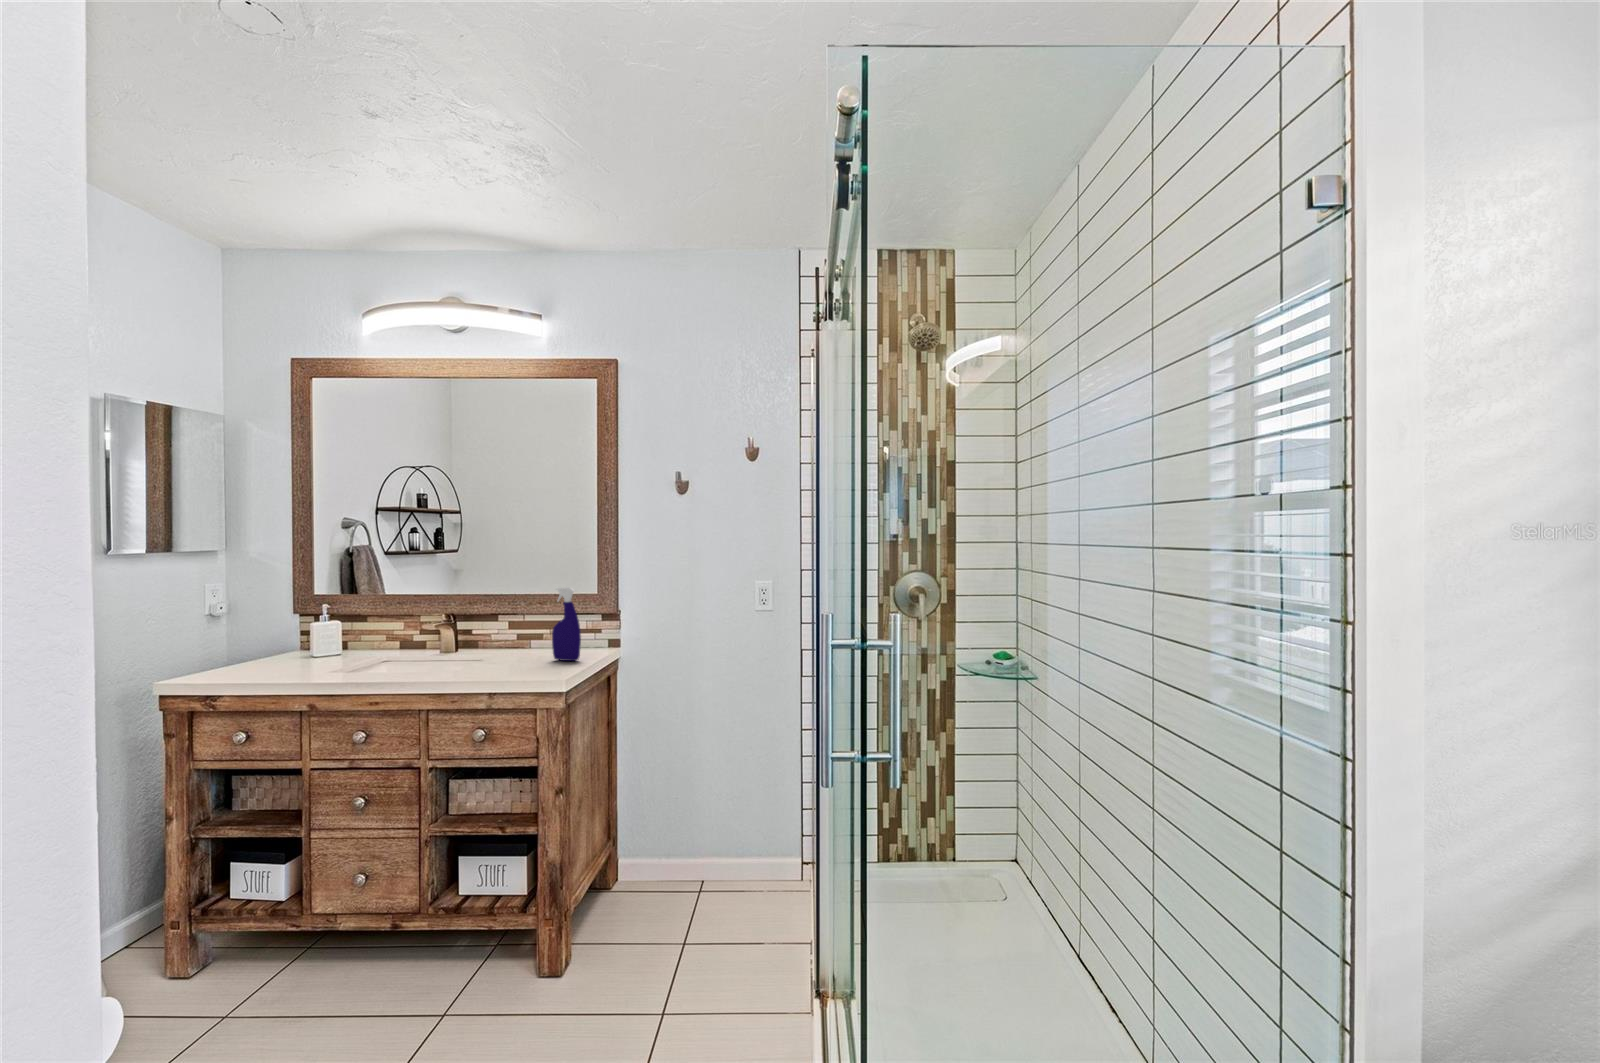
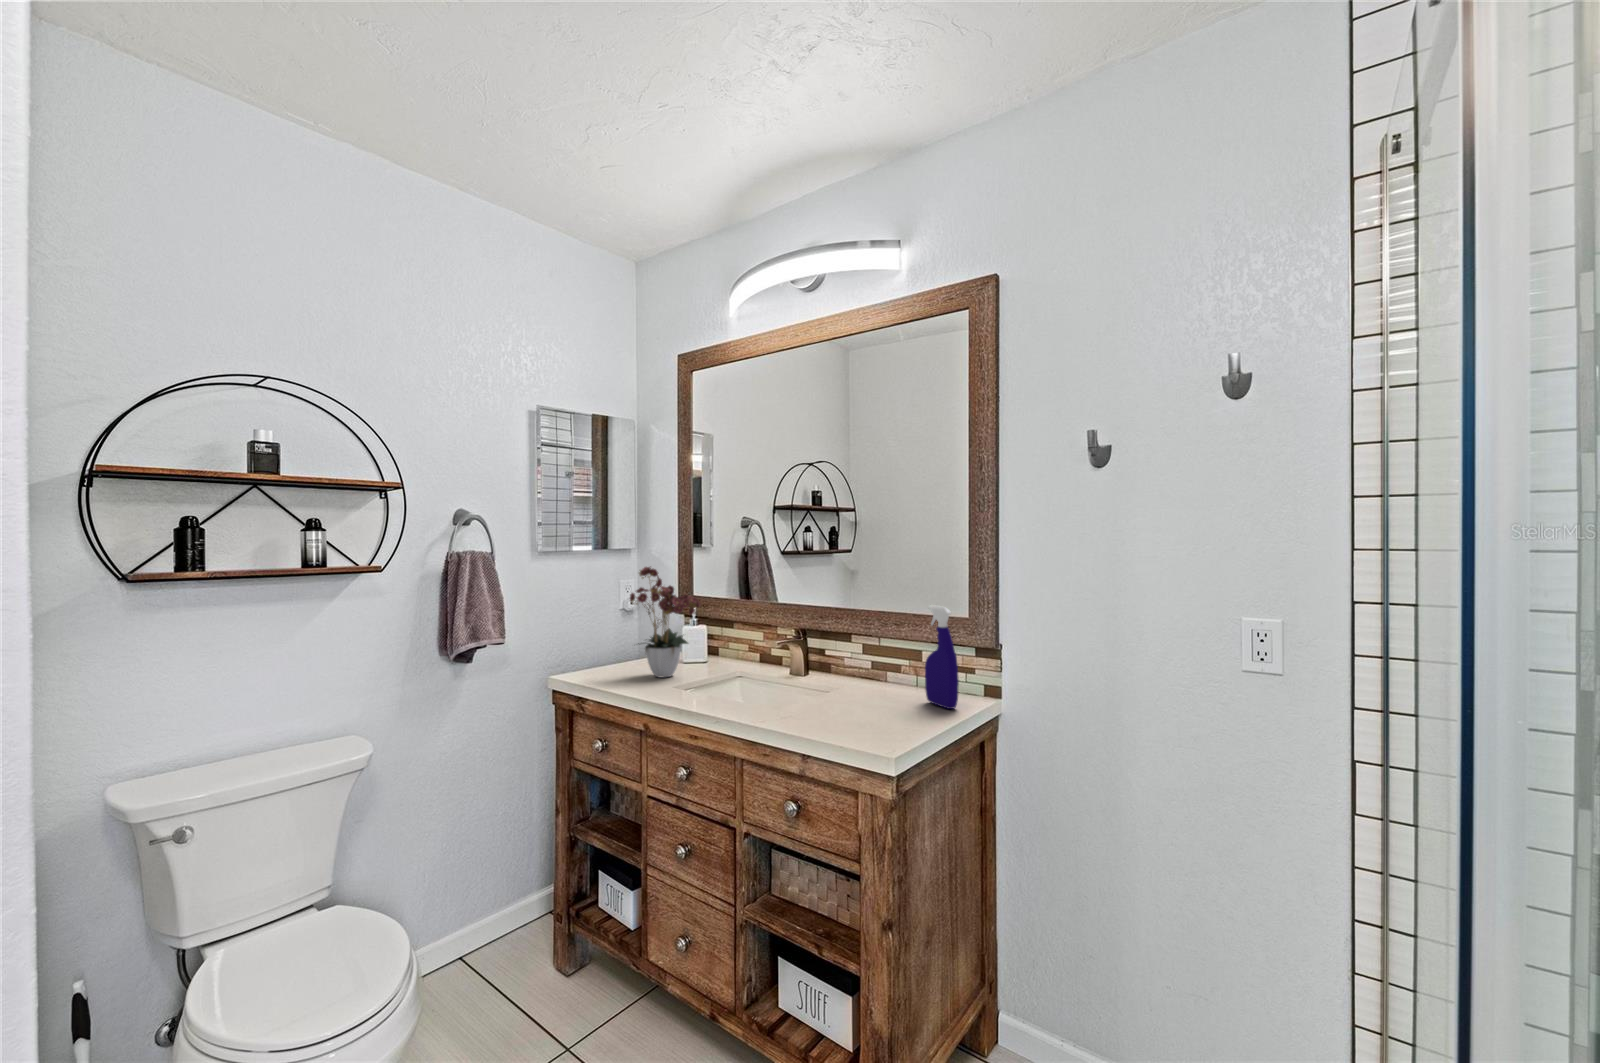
flower arrangement: none [244,560,329,672] -> present [630,567,701,677]

